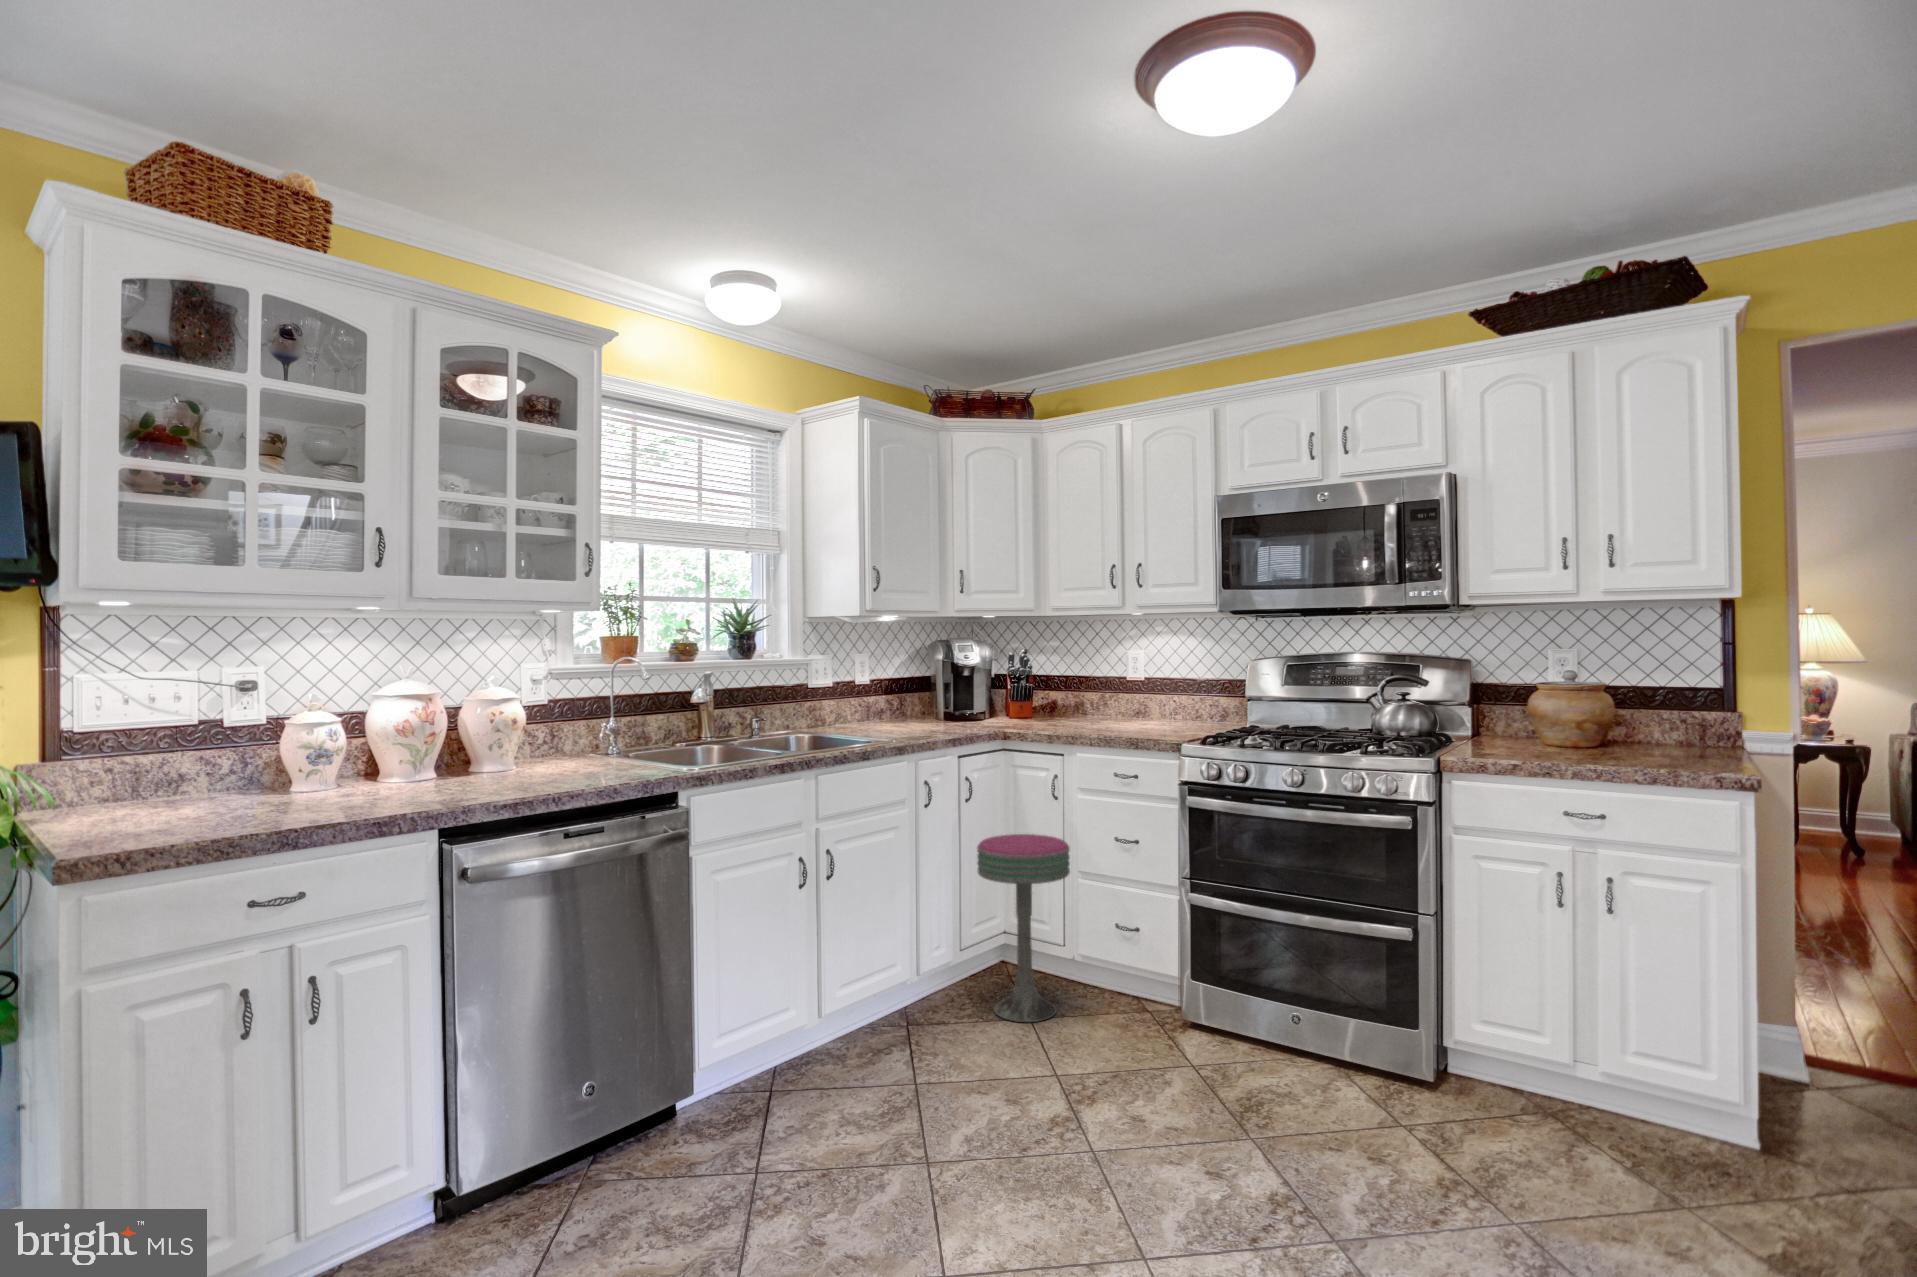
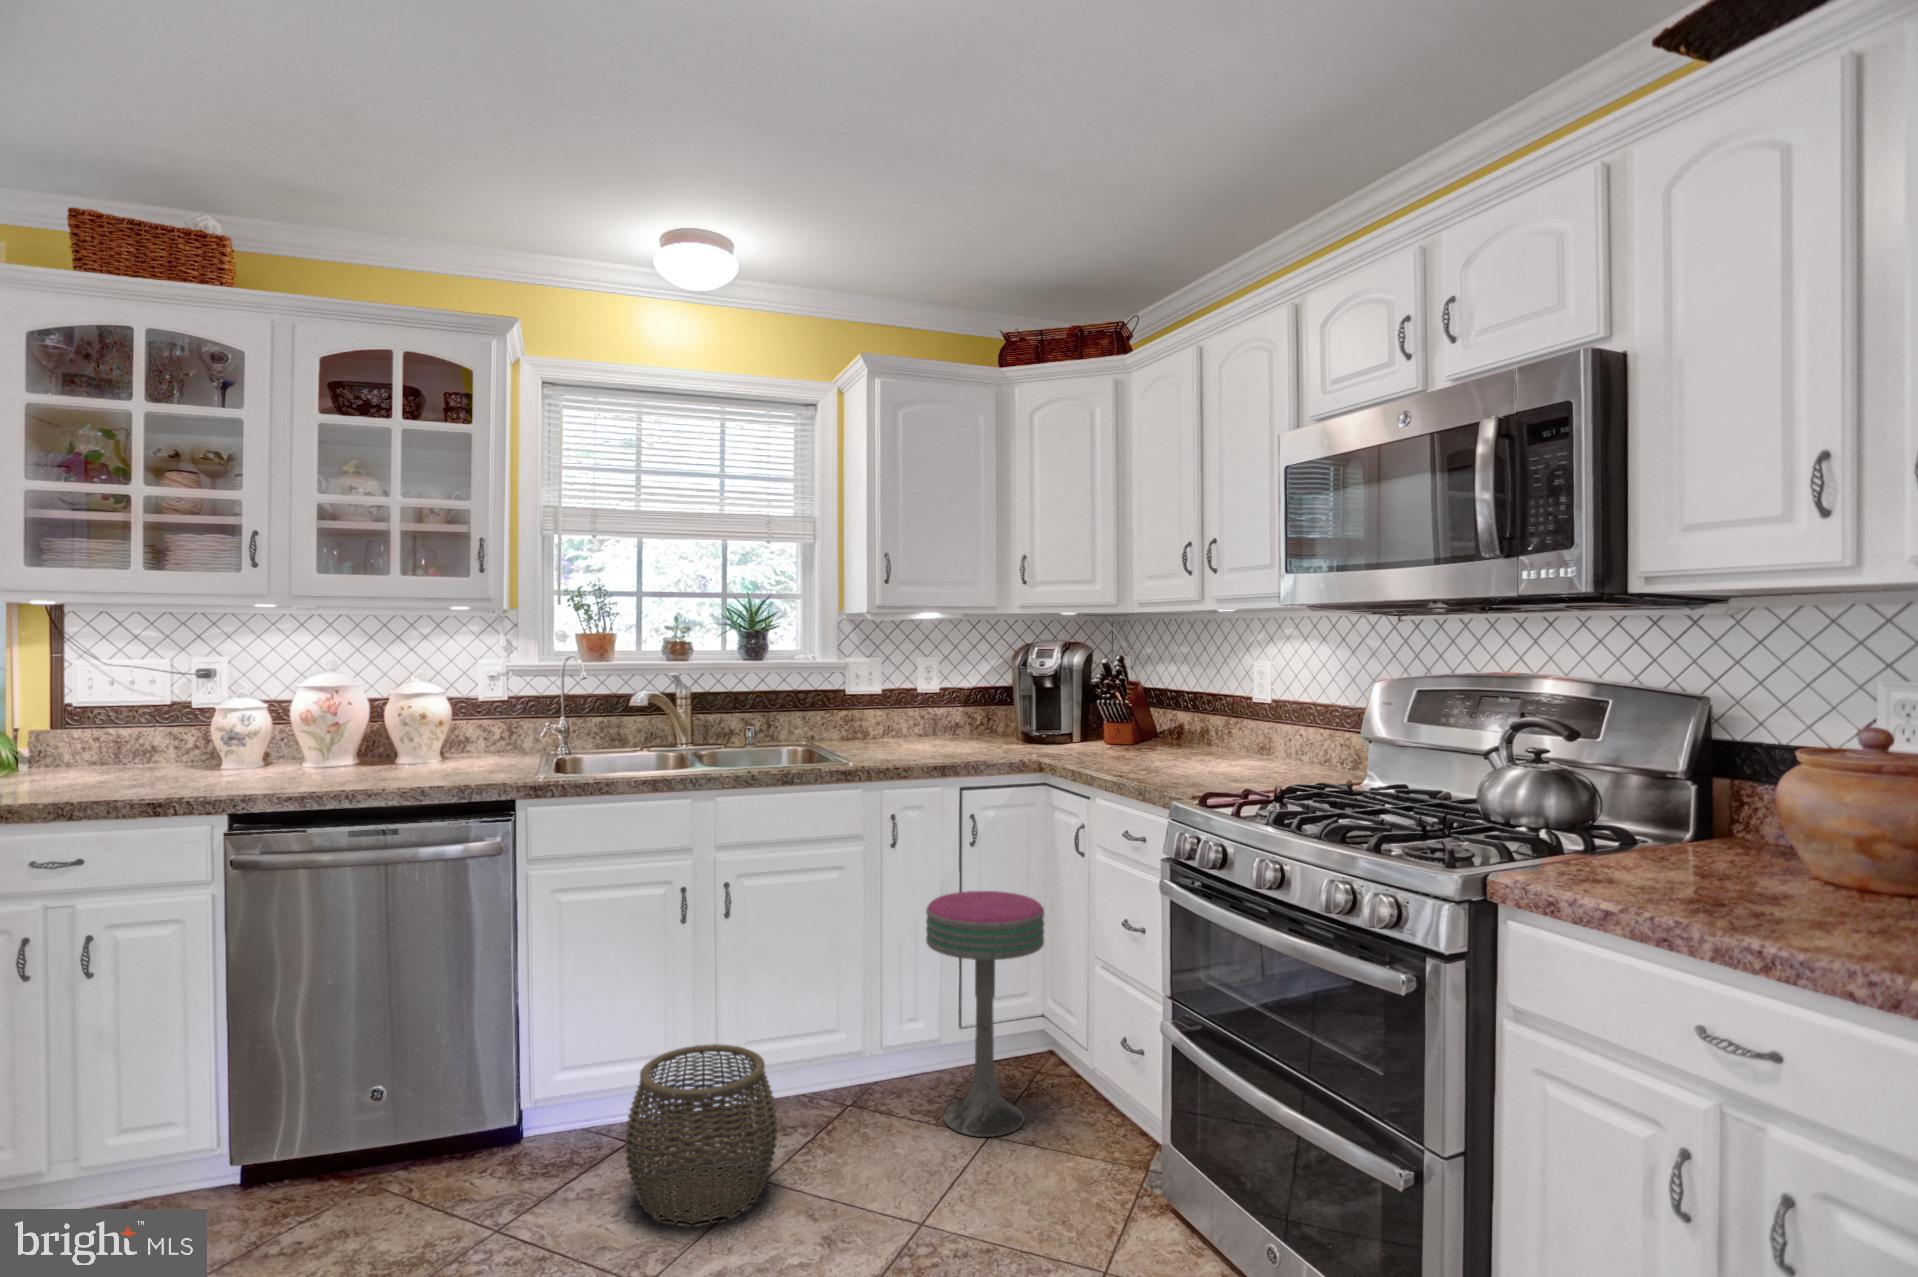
woven basket: none [839,980,967,1128] -> present [625,1044,778,1224]

